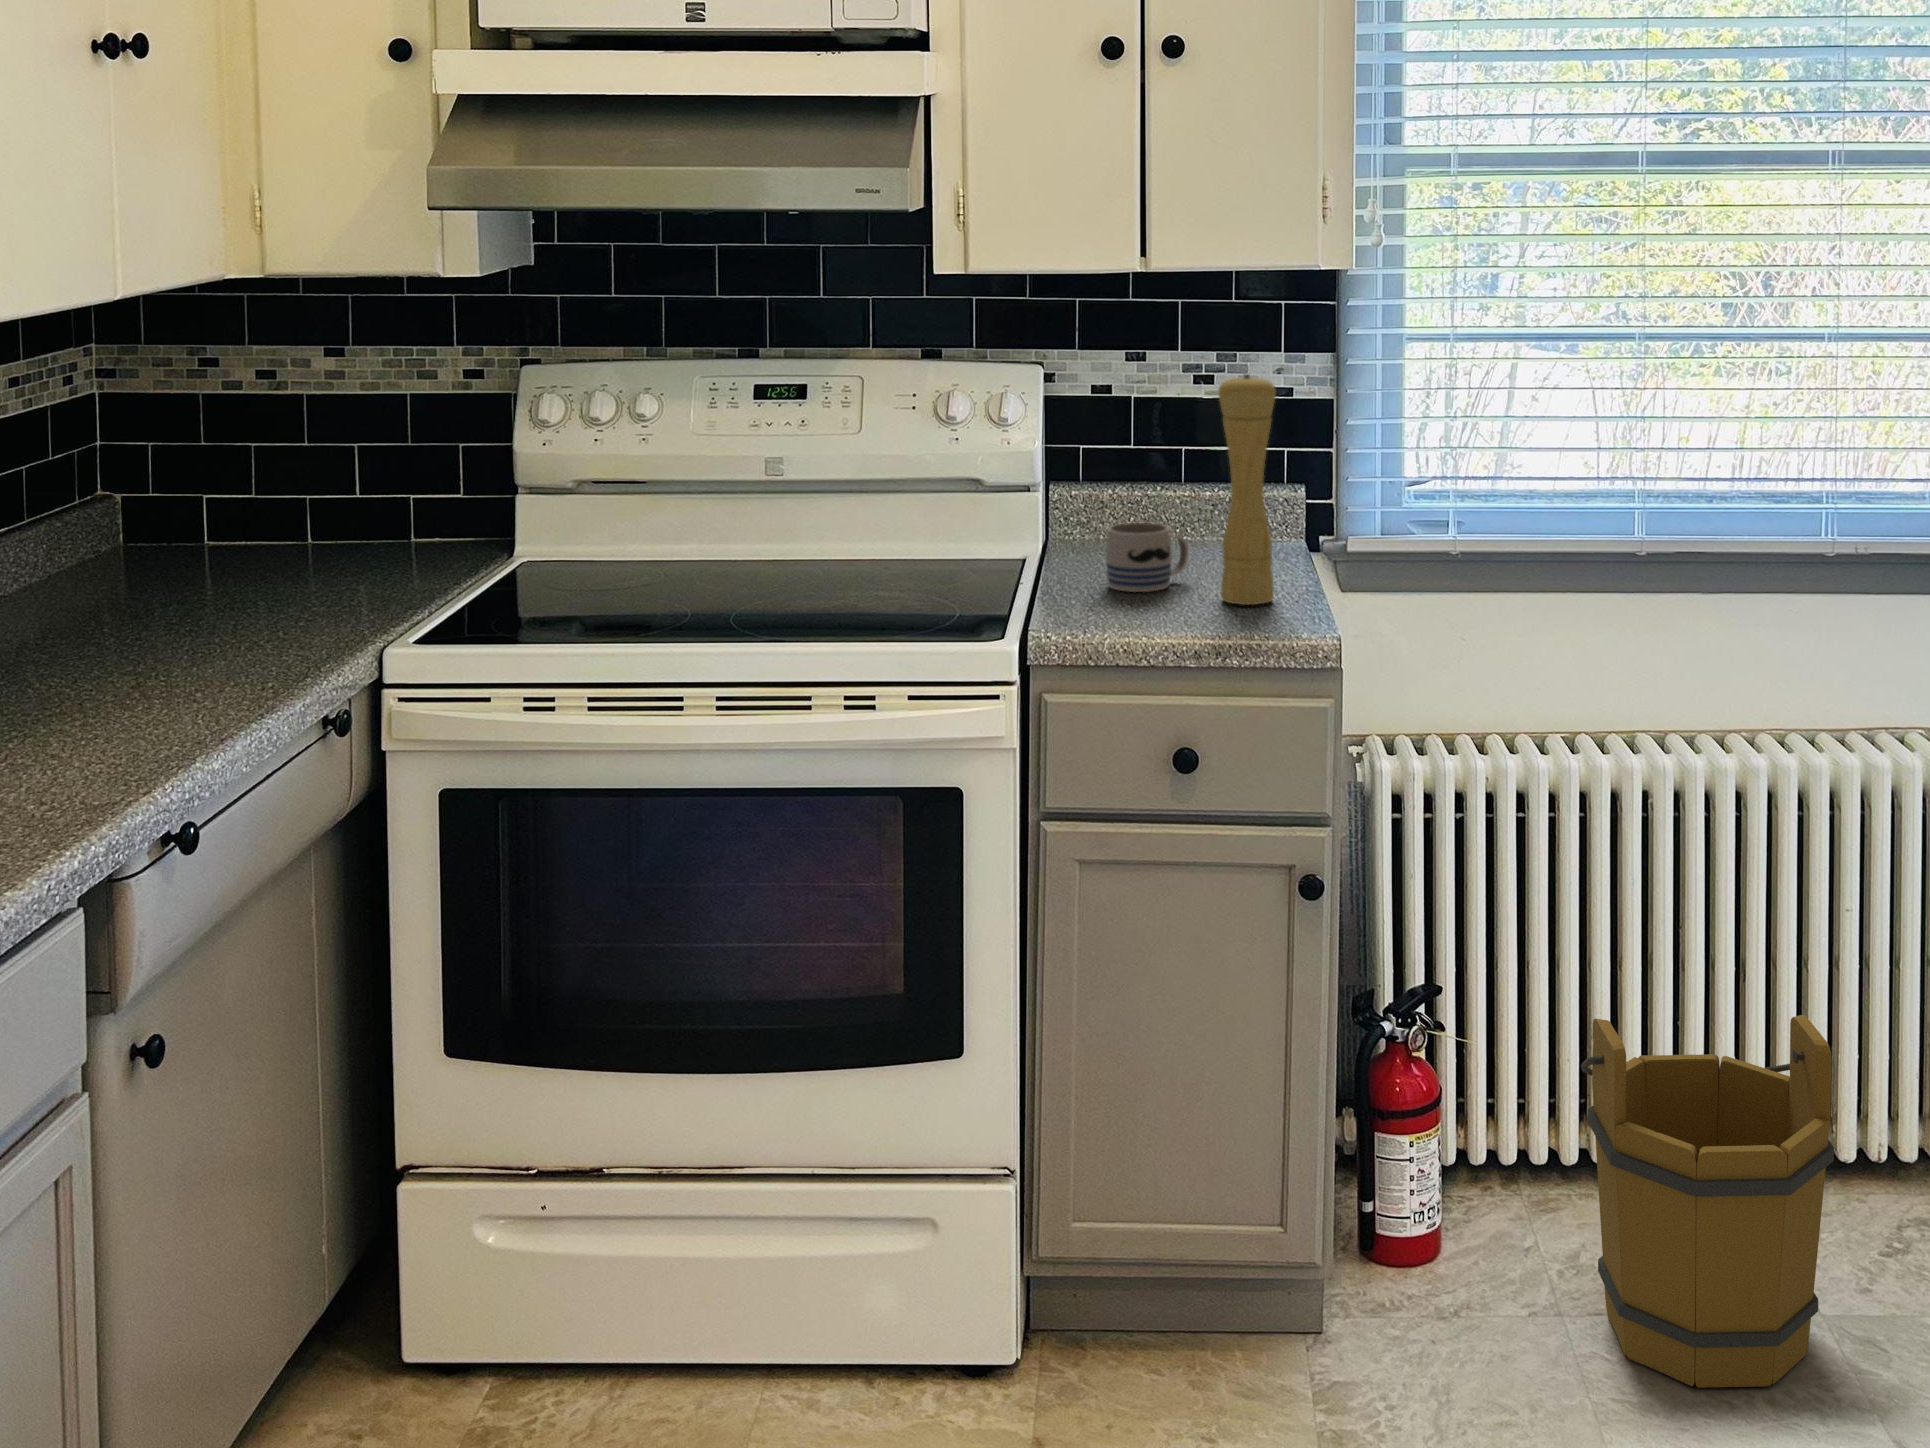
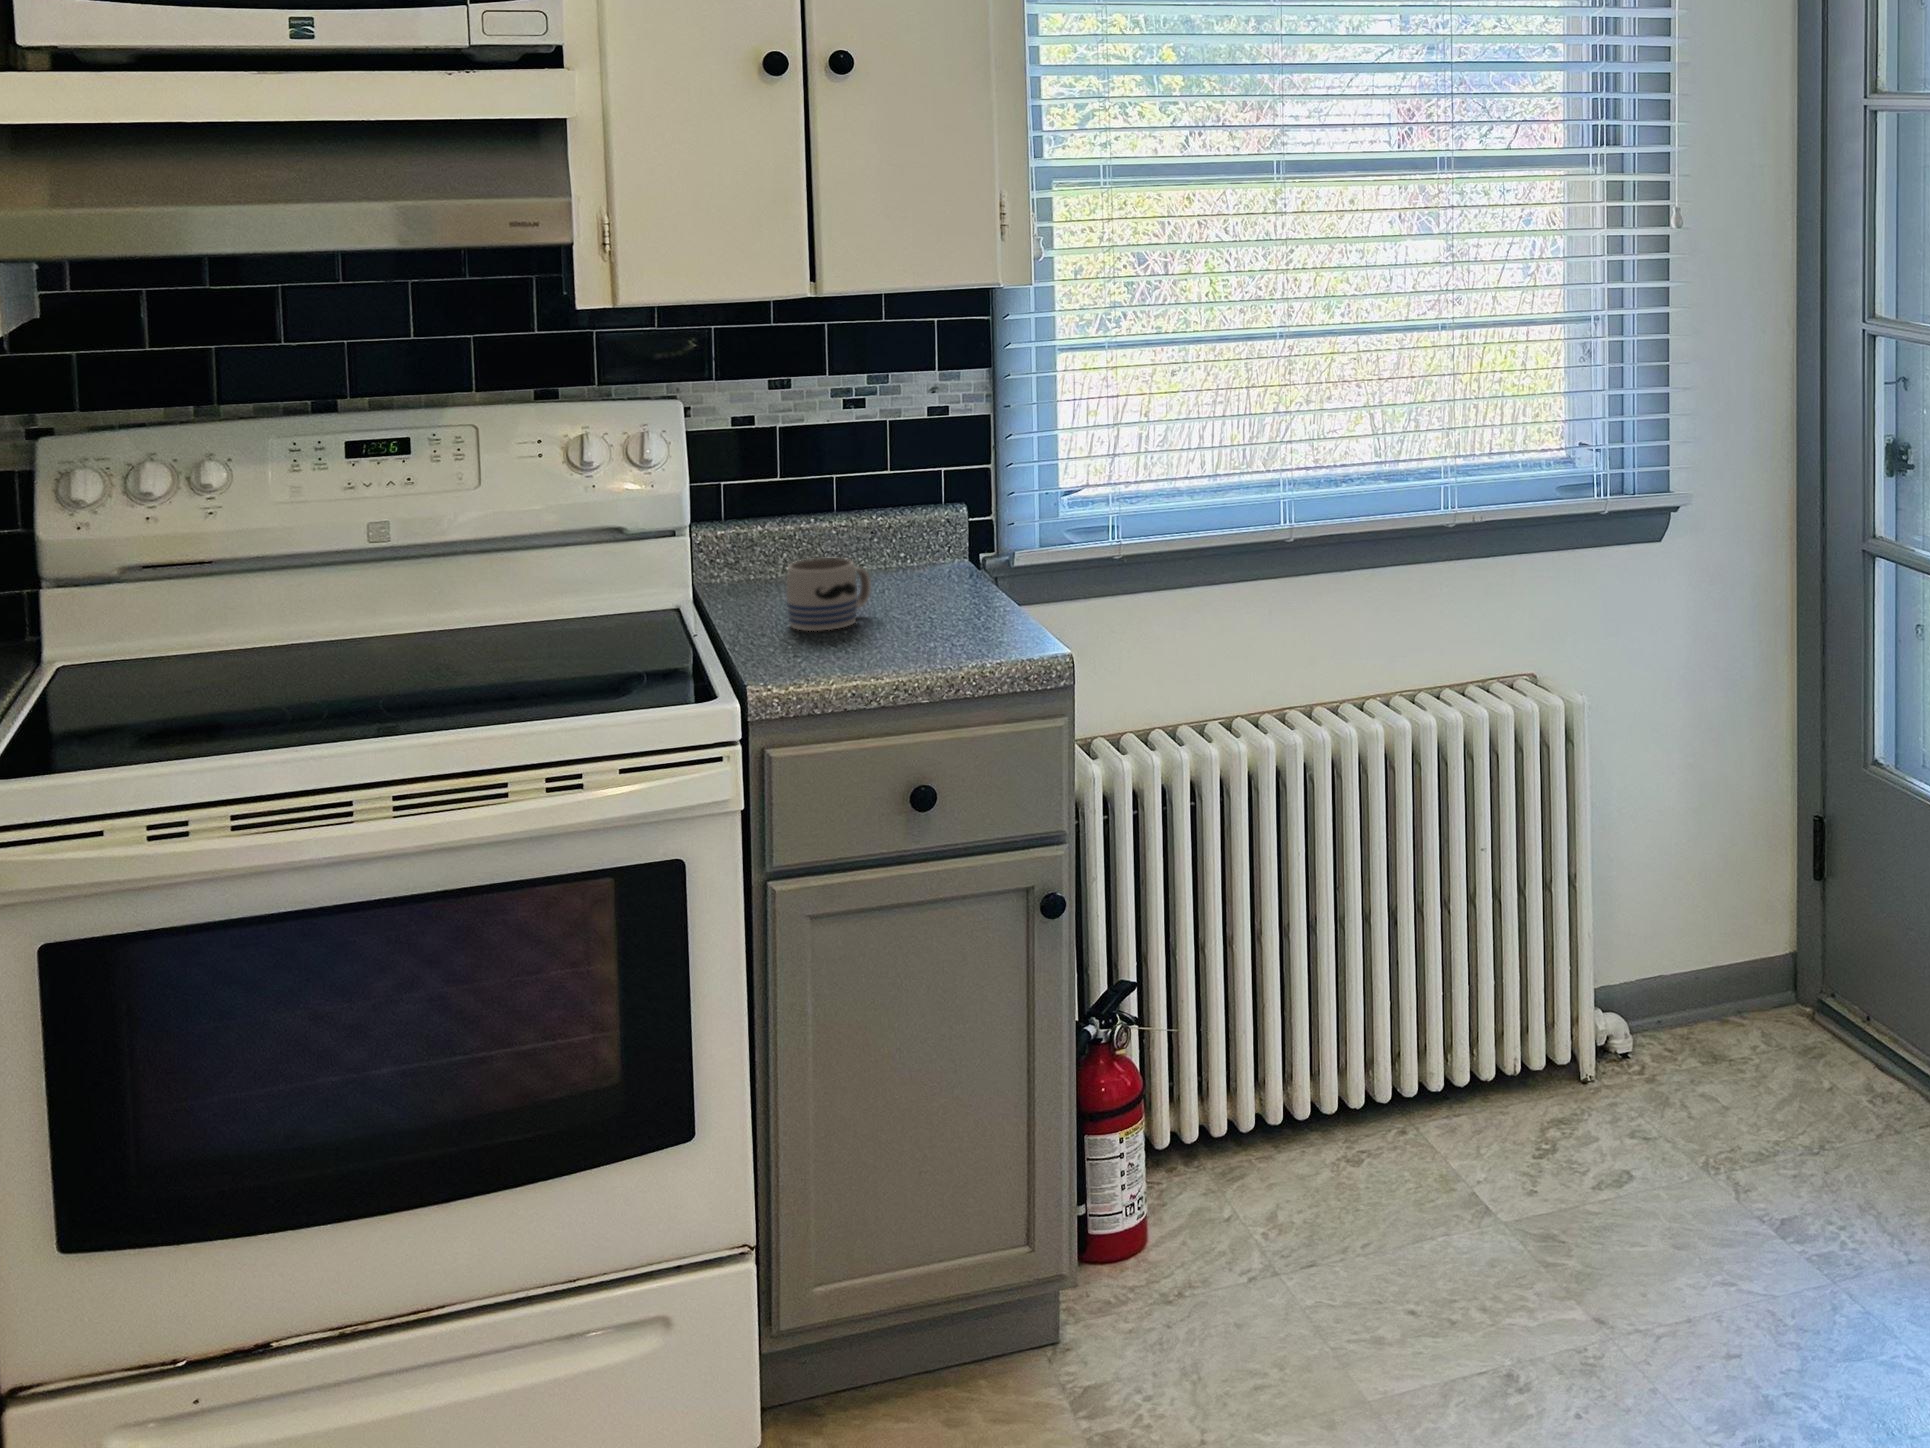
pepper mill: present [1219,374,1276,605] -> none [910,398,974,632]
bucket: present [1581,1015,1834,1388] -> none [1287,950,1516,1305]

